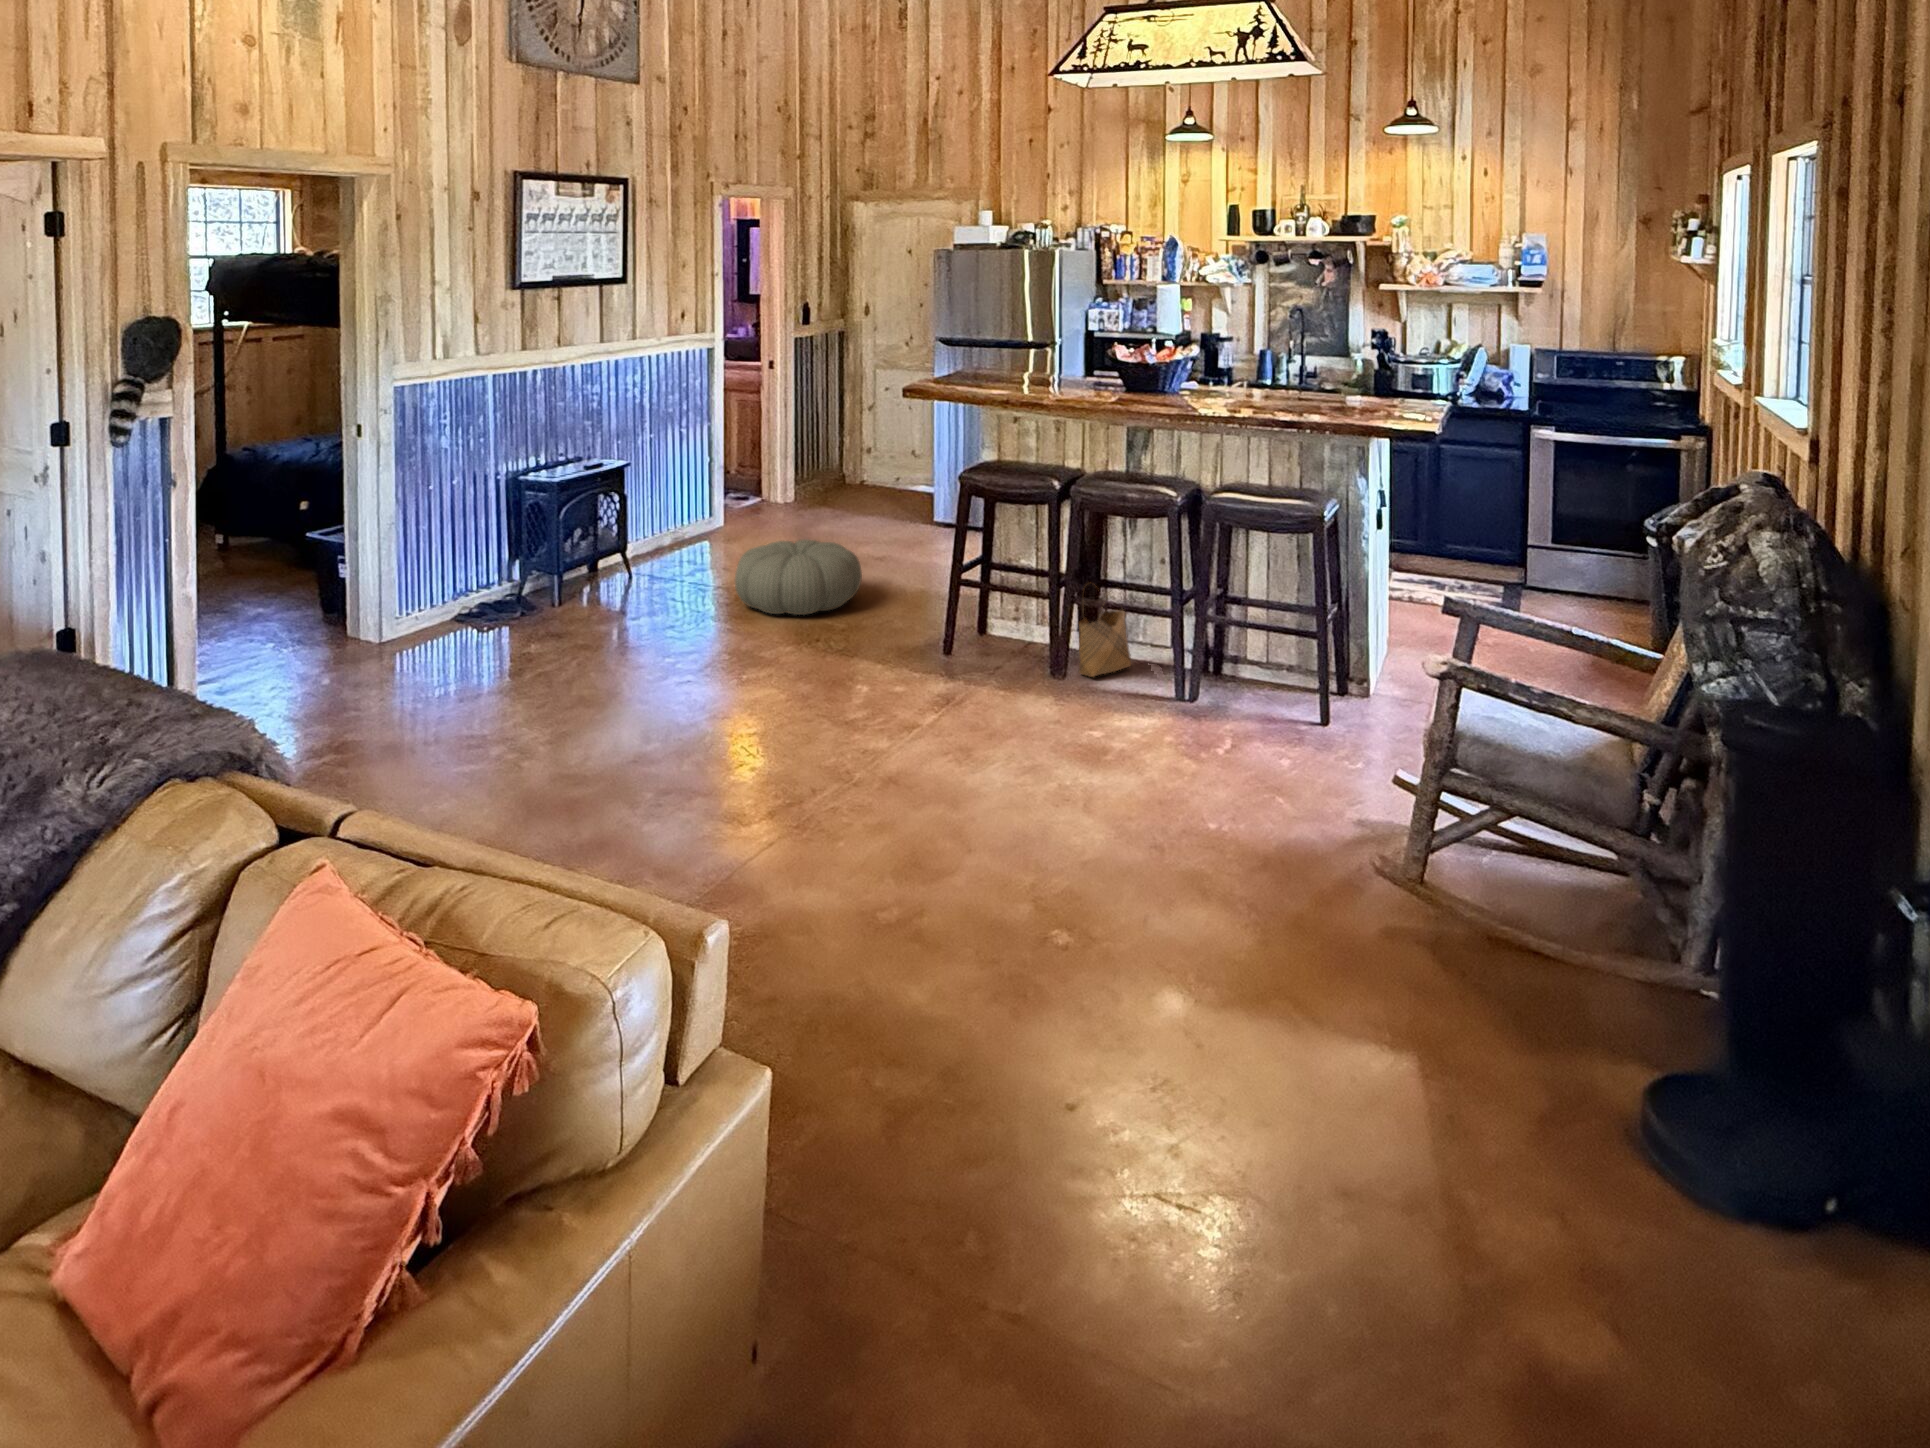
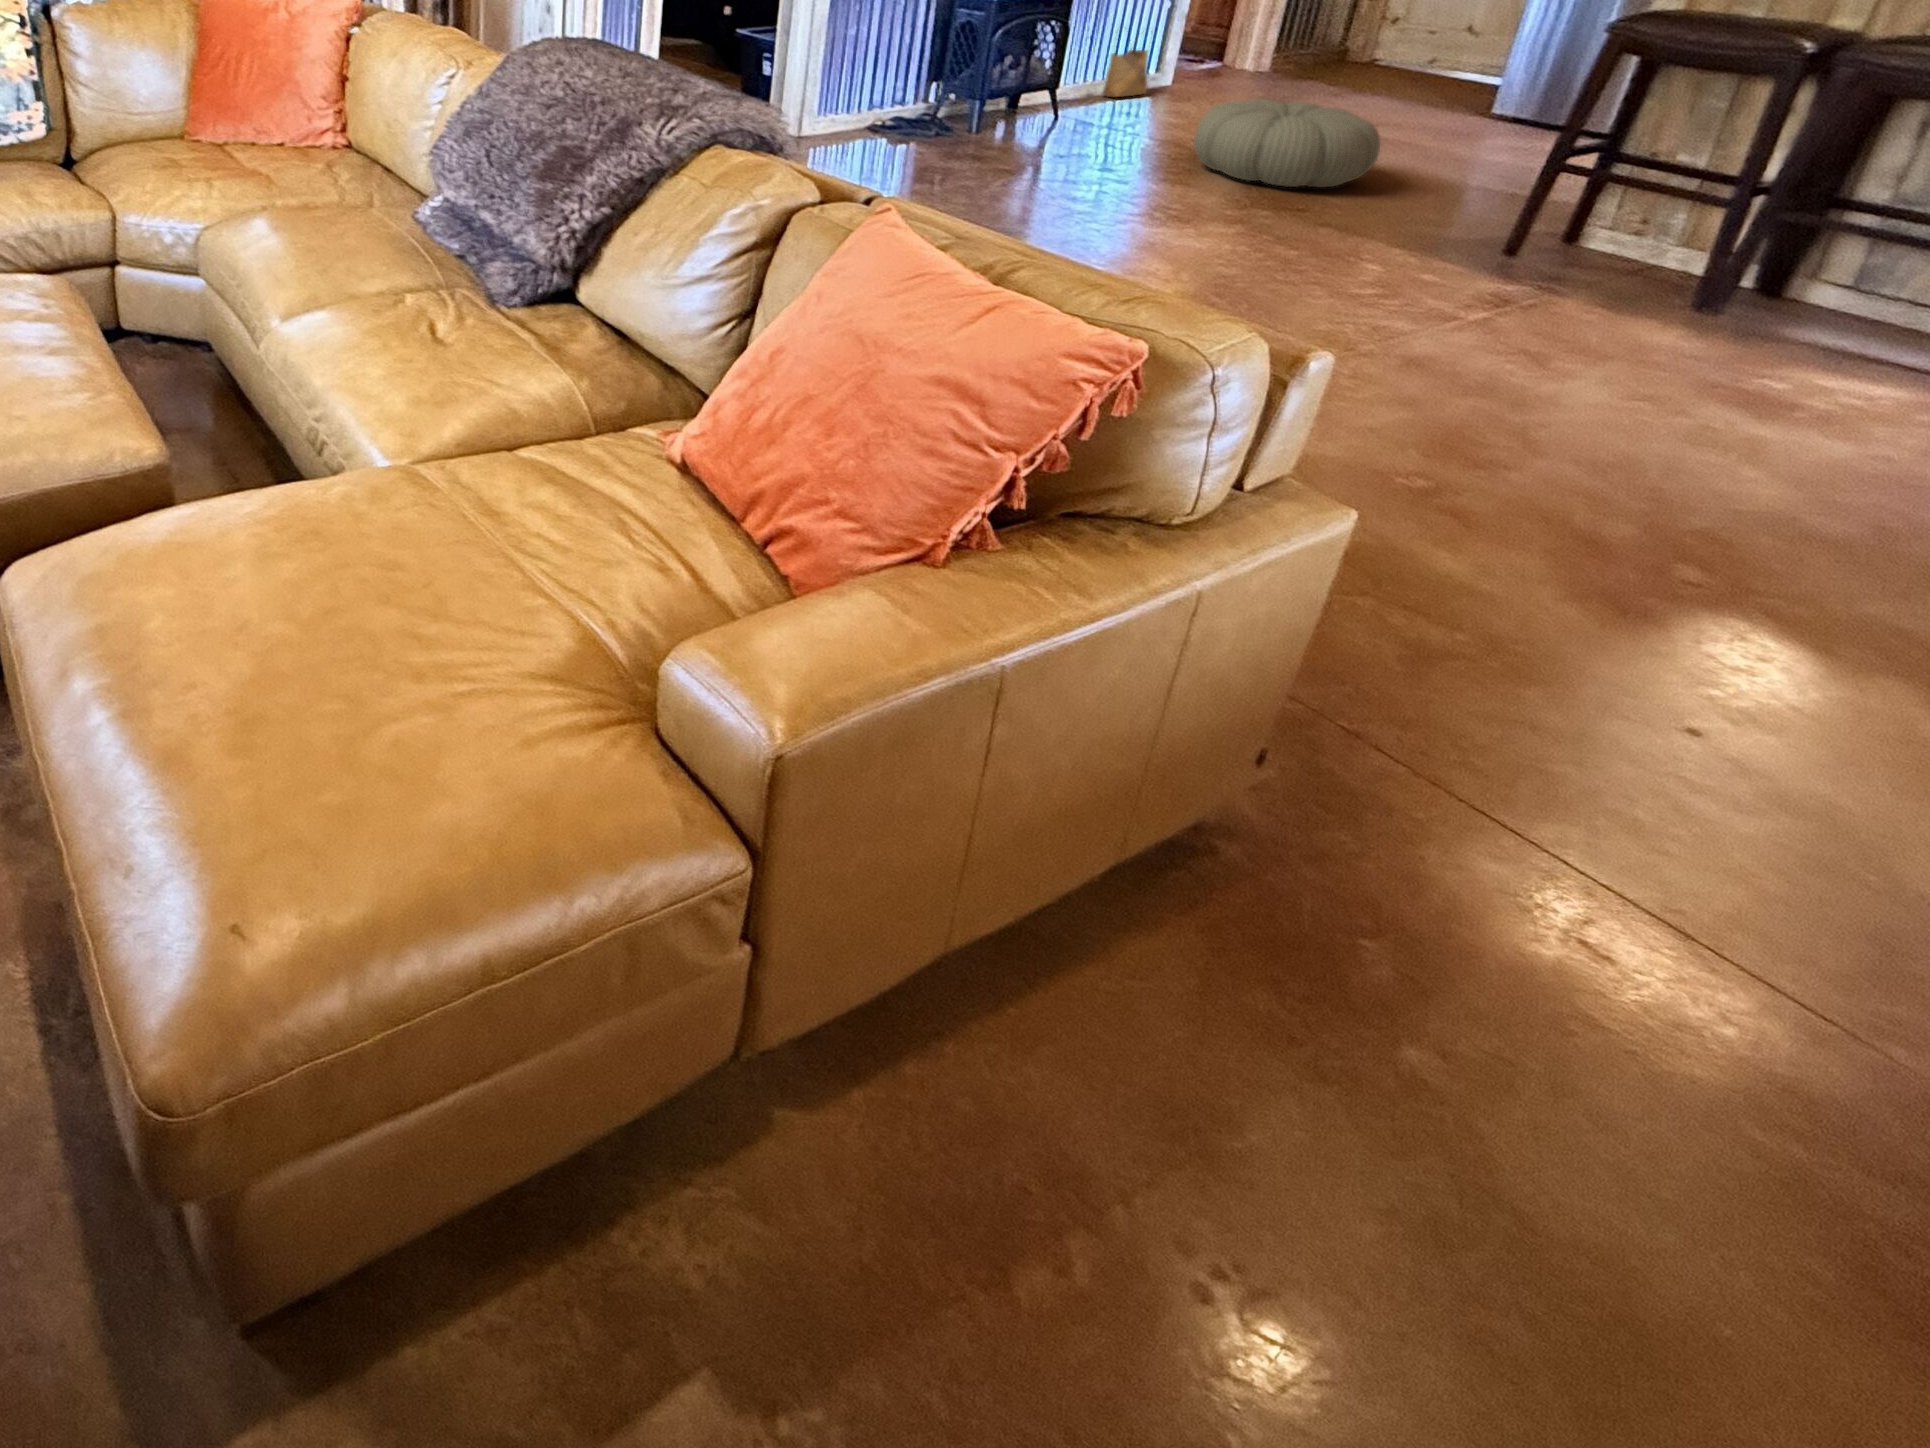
woven basket: present [1079,583,1131,677] -> present [1103,49,1148,97]

